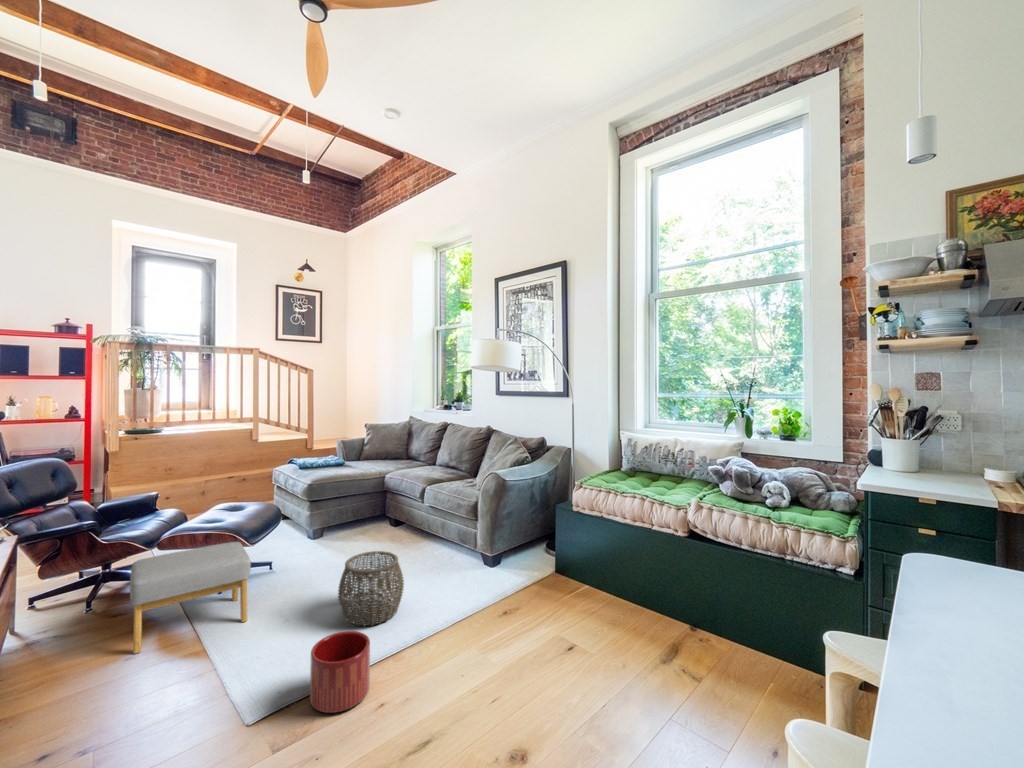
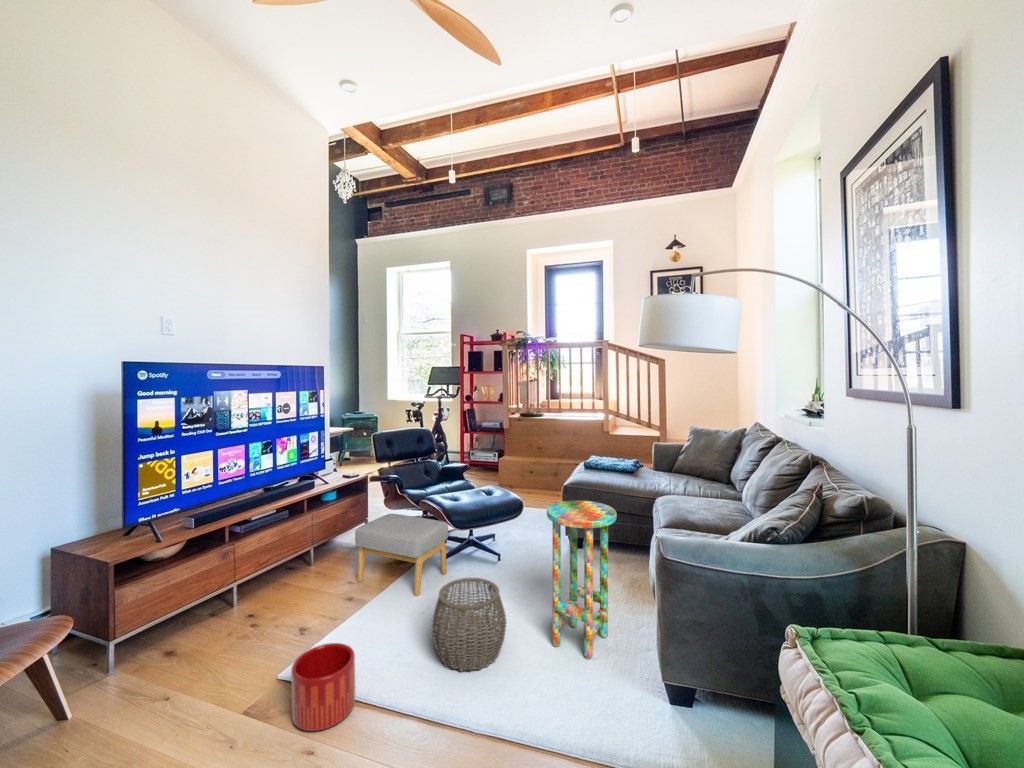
side table: none [395,473,446,583] -> present [547,500,617,659]

